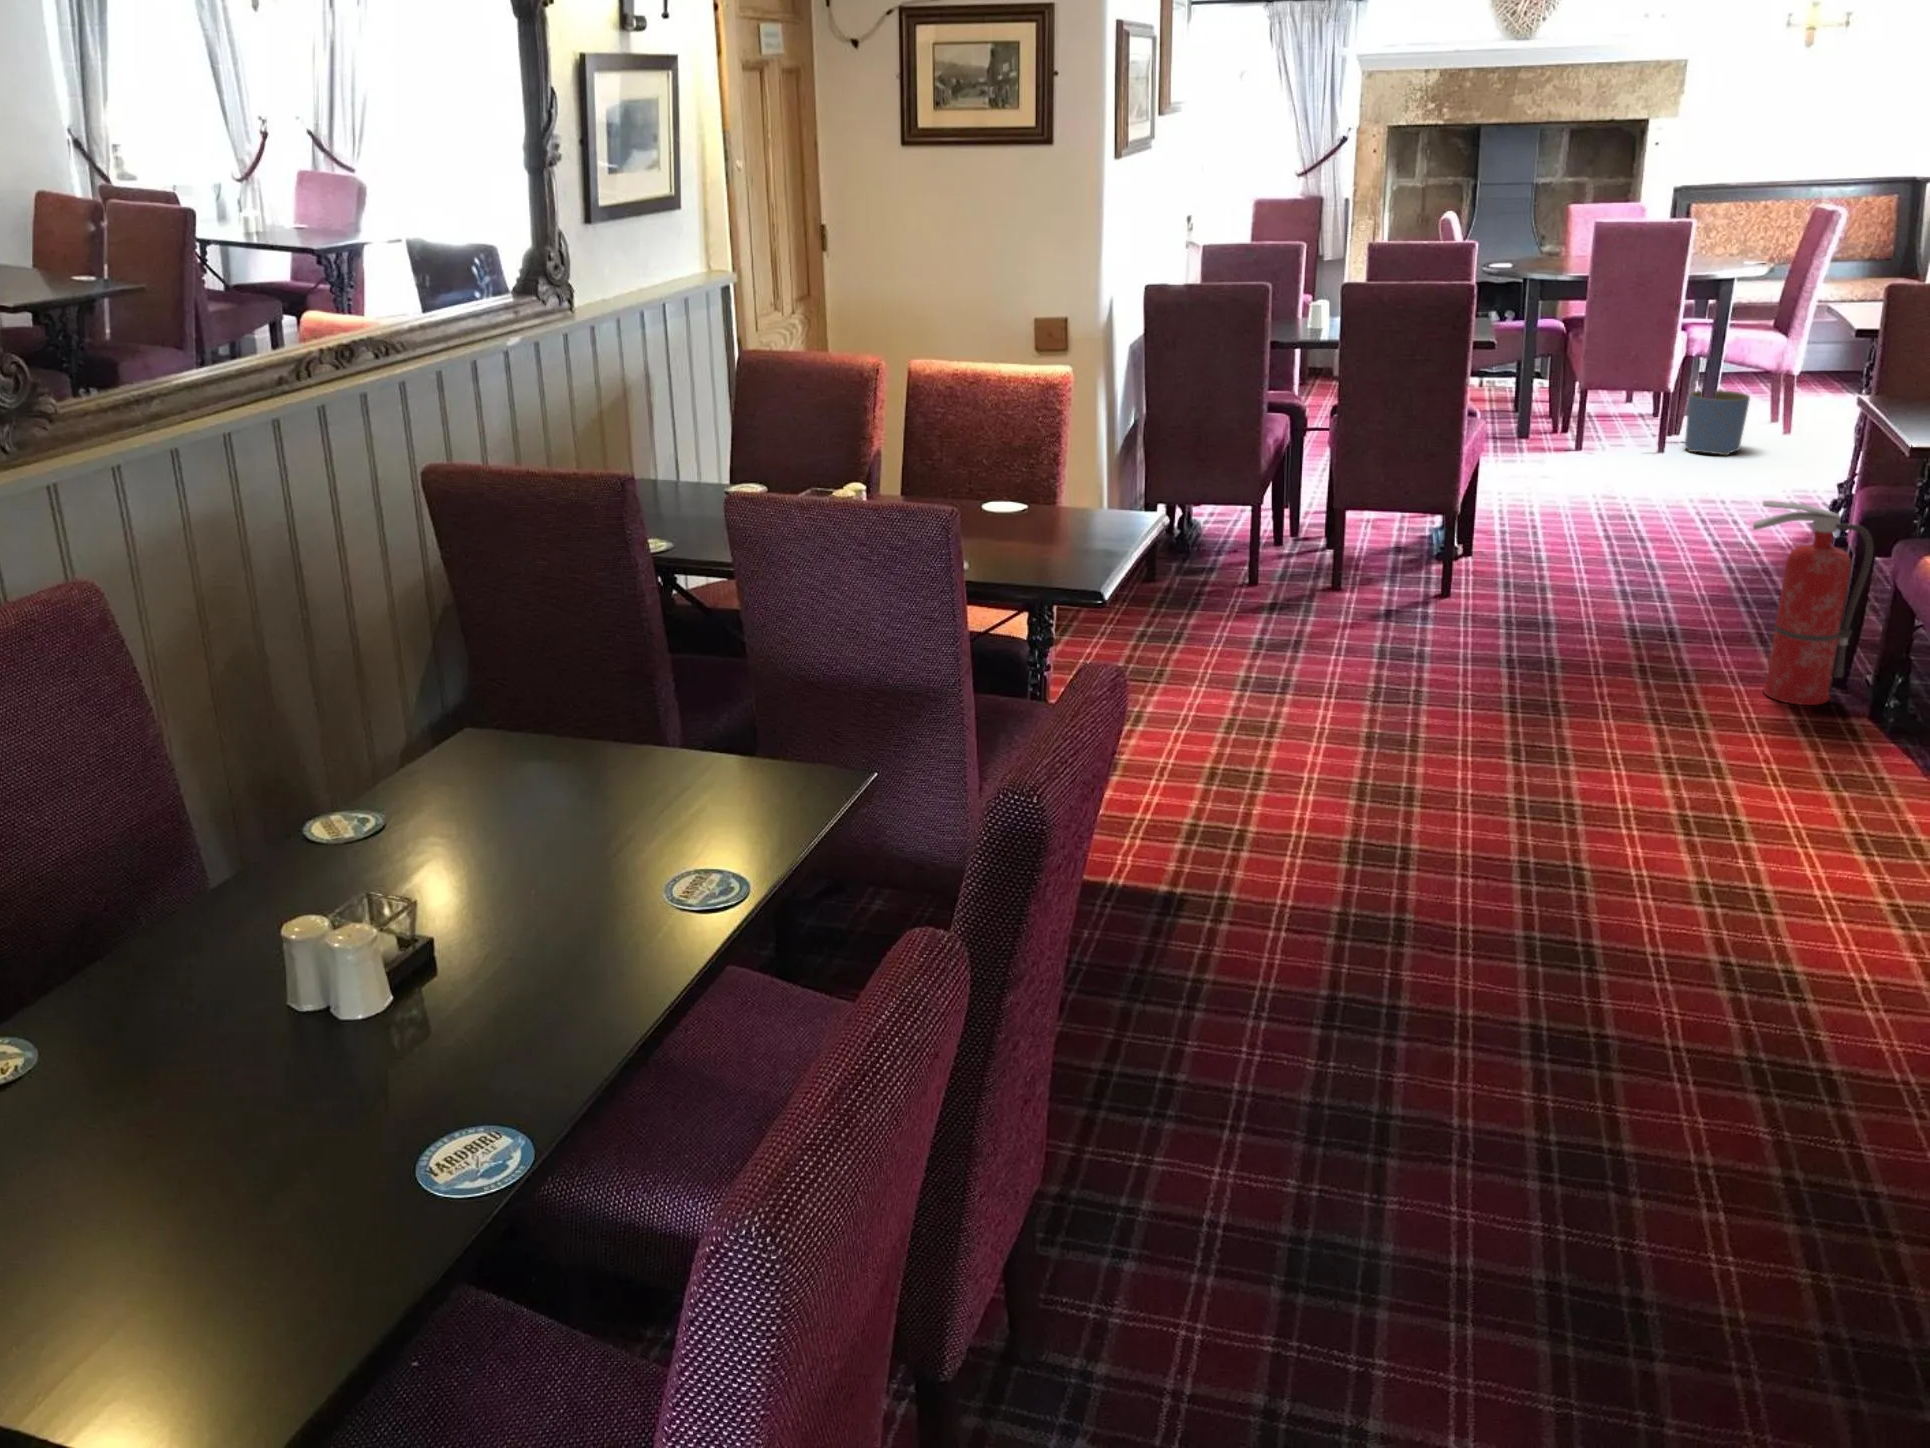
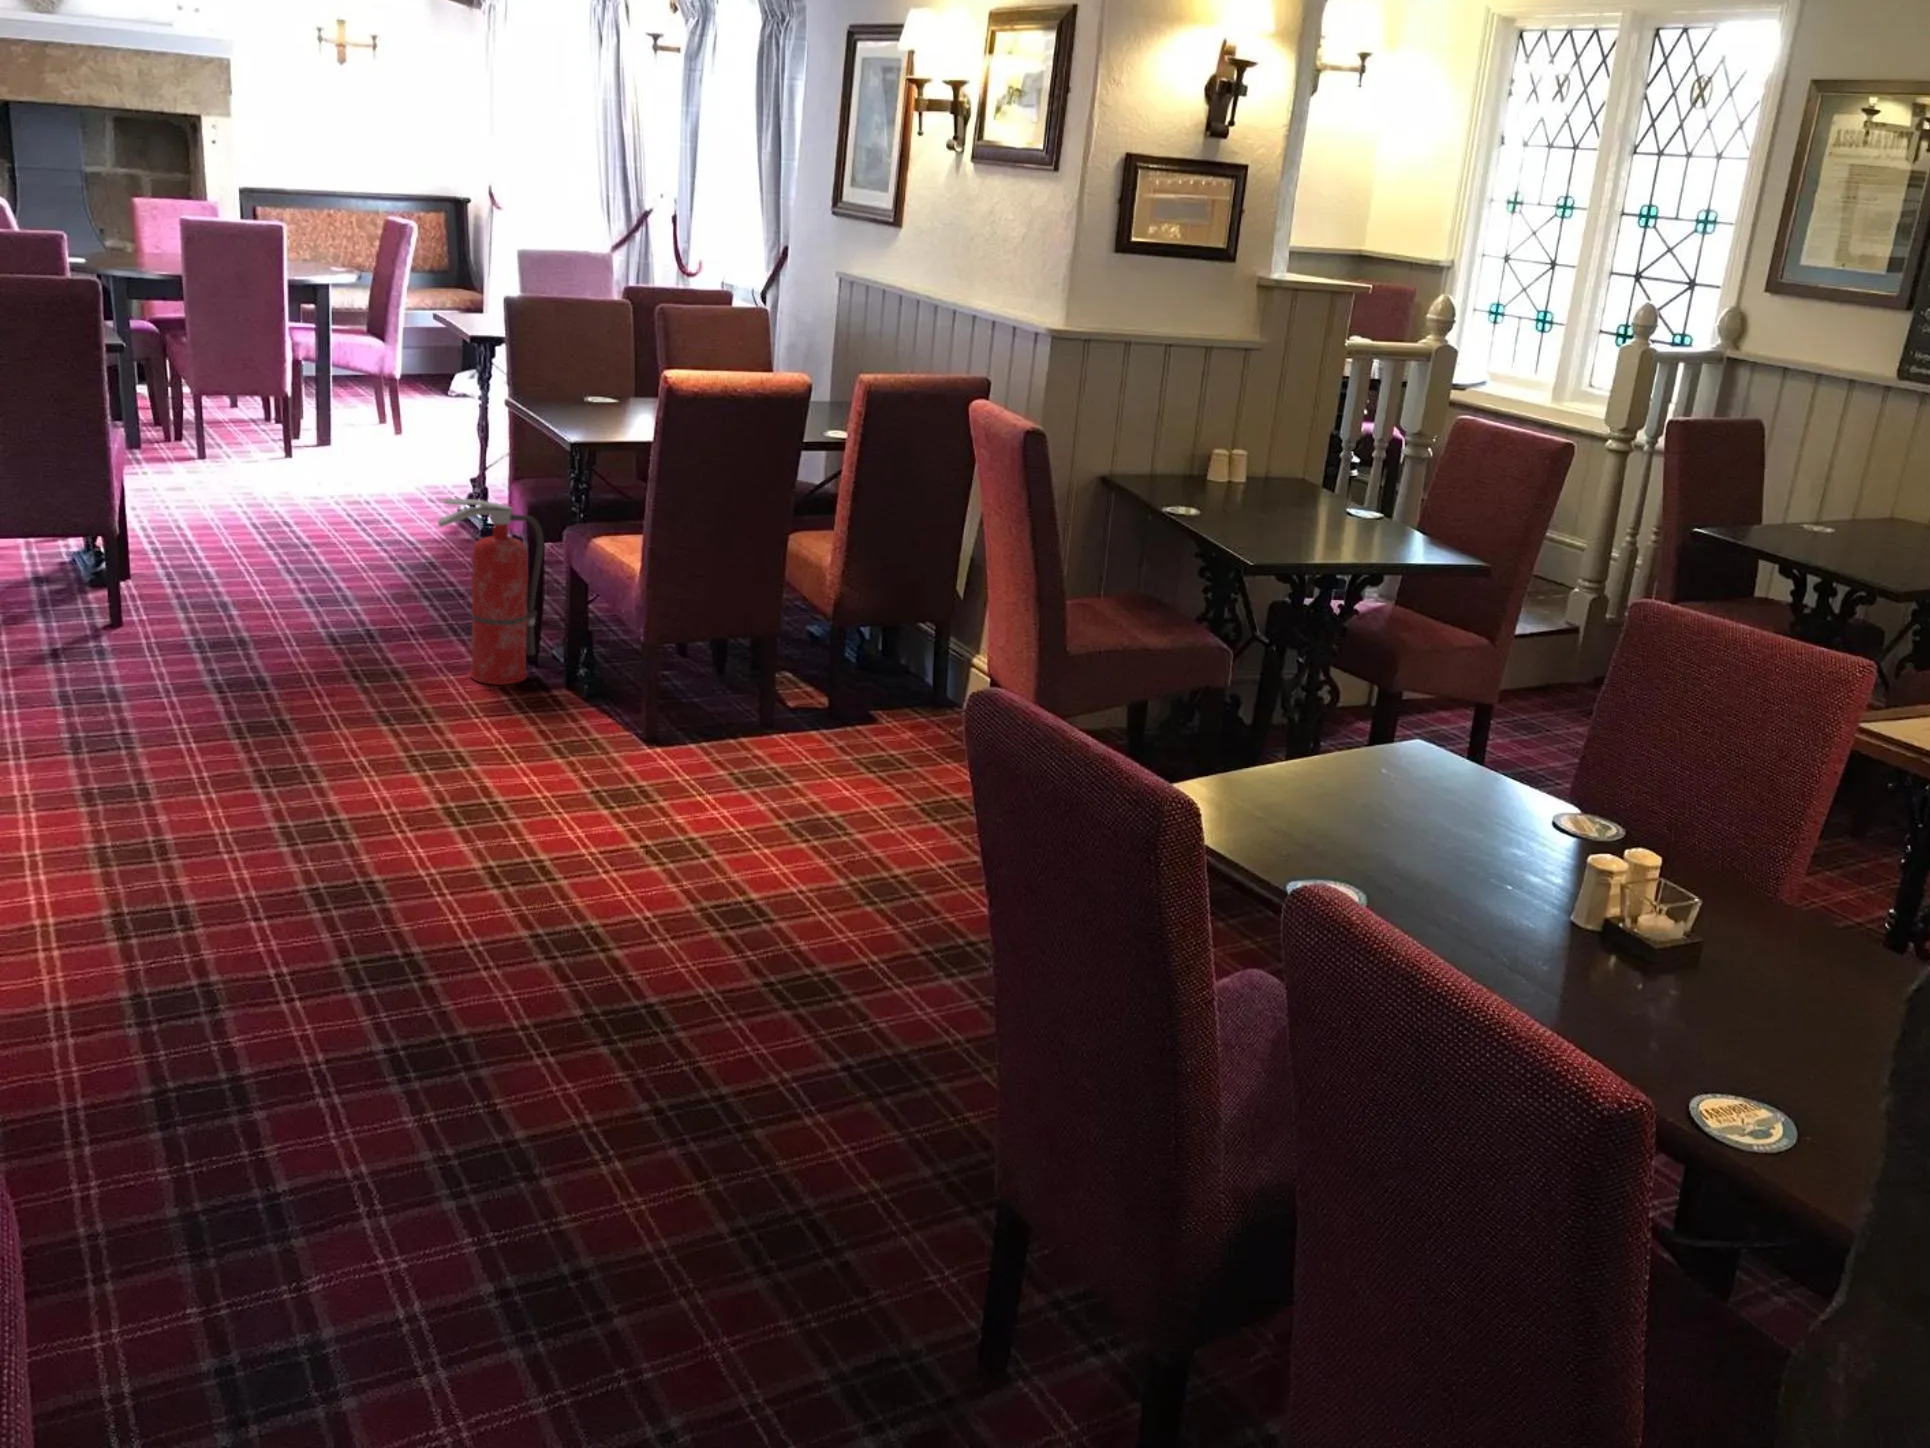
planter: present [1685,390,1750,455] -> none [307,394,364,457]

